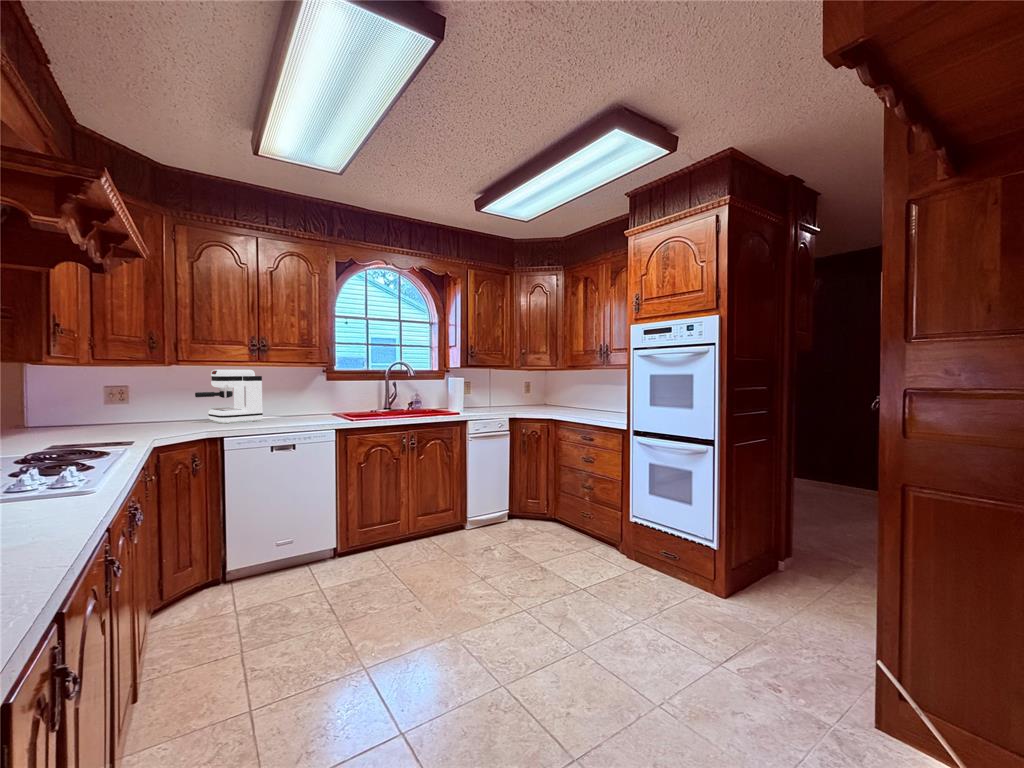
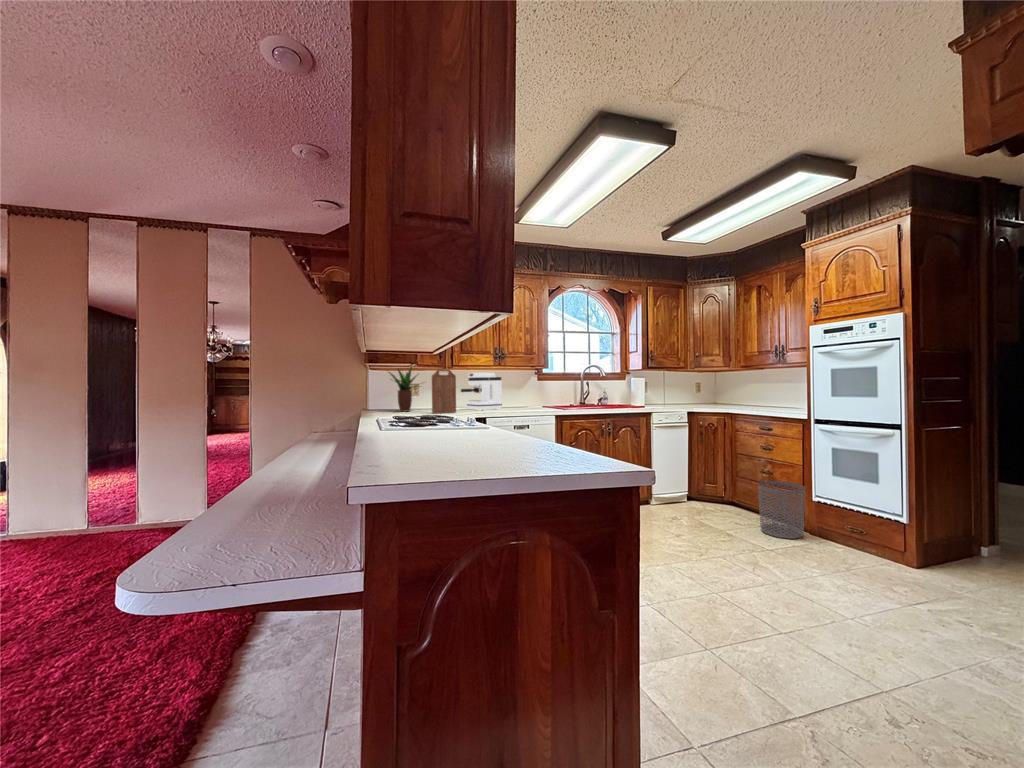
potted plant: none [46,354,131,429] -> present [389,364,418,411]
cutting board: none [124,365,174,433] -> present [432,369,456,414]
waste bin: none [576,499,623,567] -> present [758,481,805,539]

